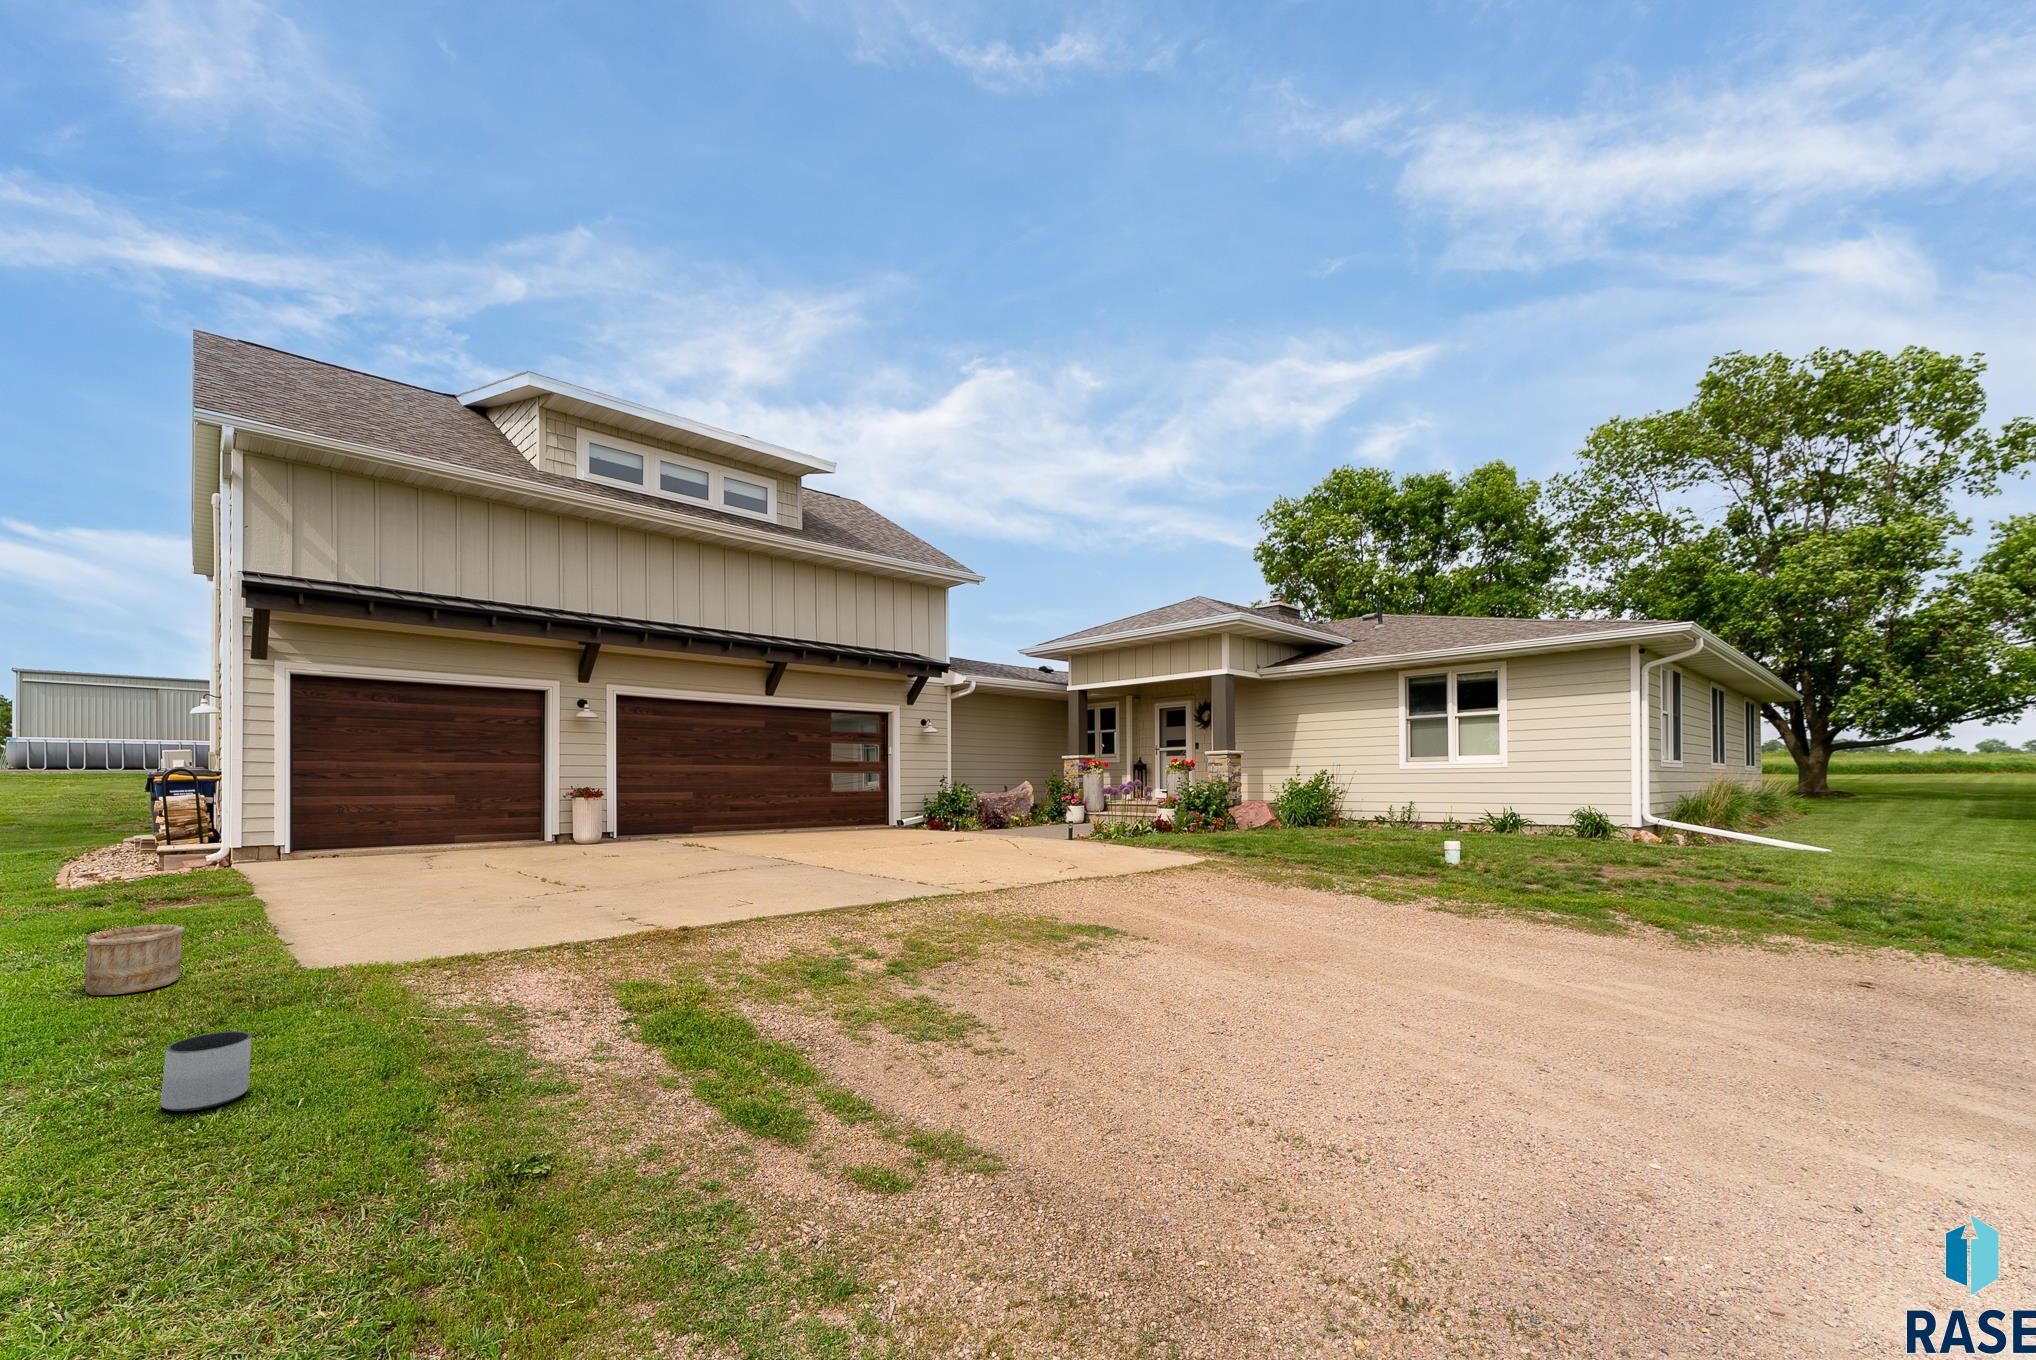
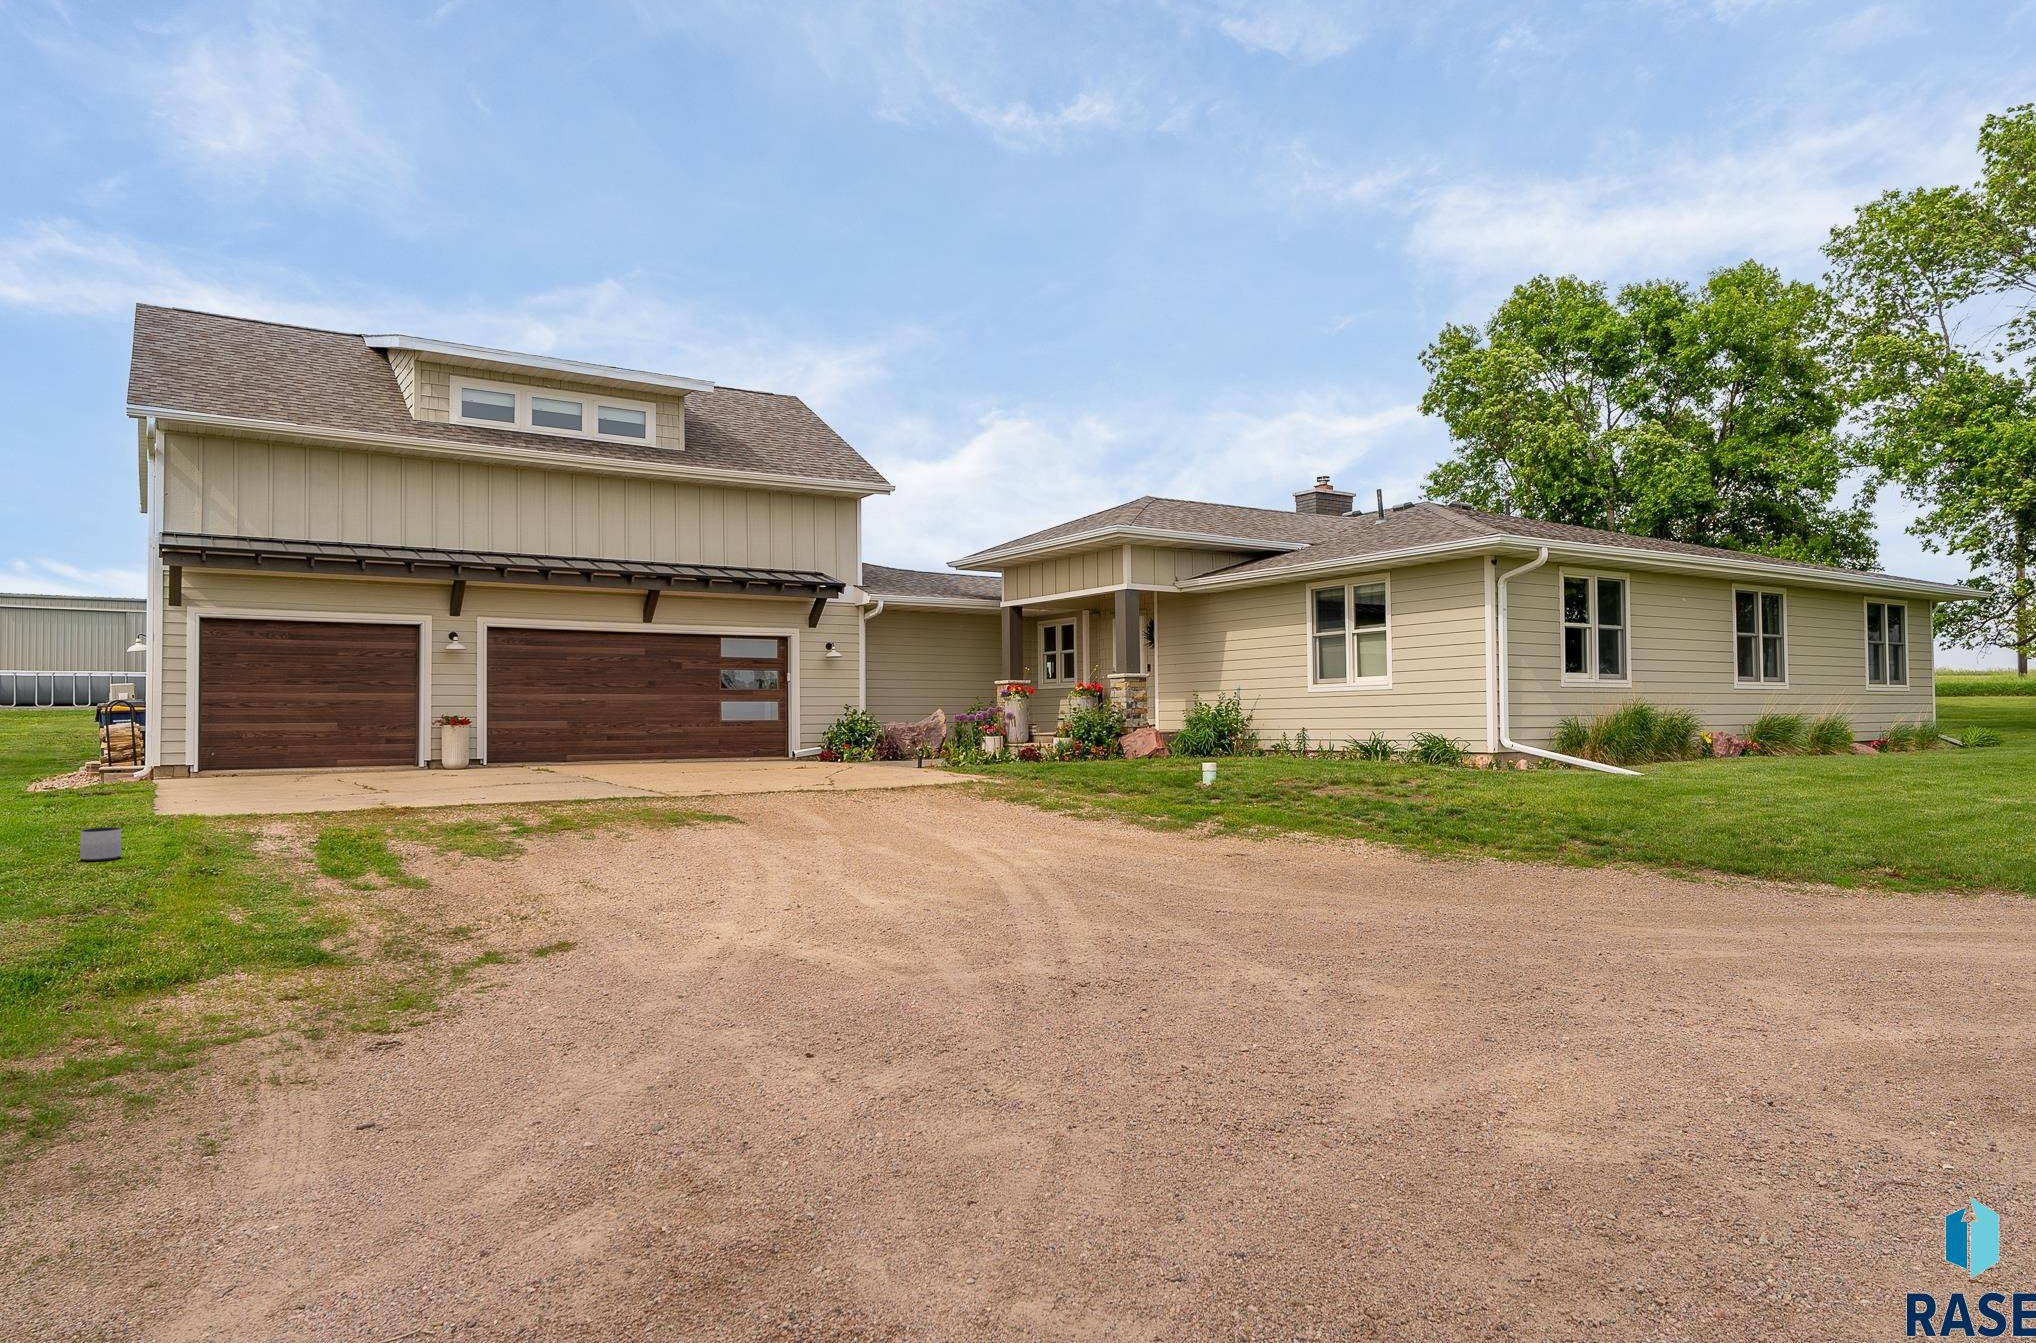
wooden bucket: present [84,924,185,995] -> none [44,790,100,828]

